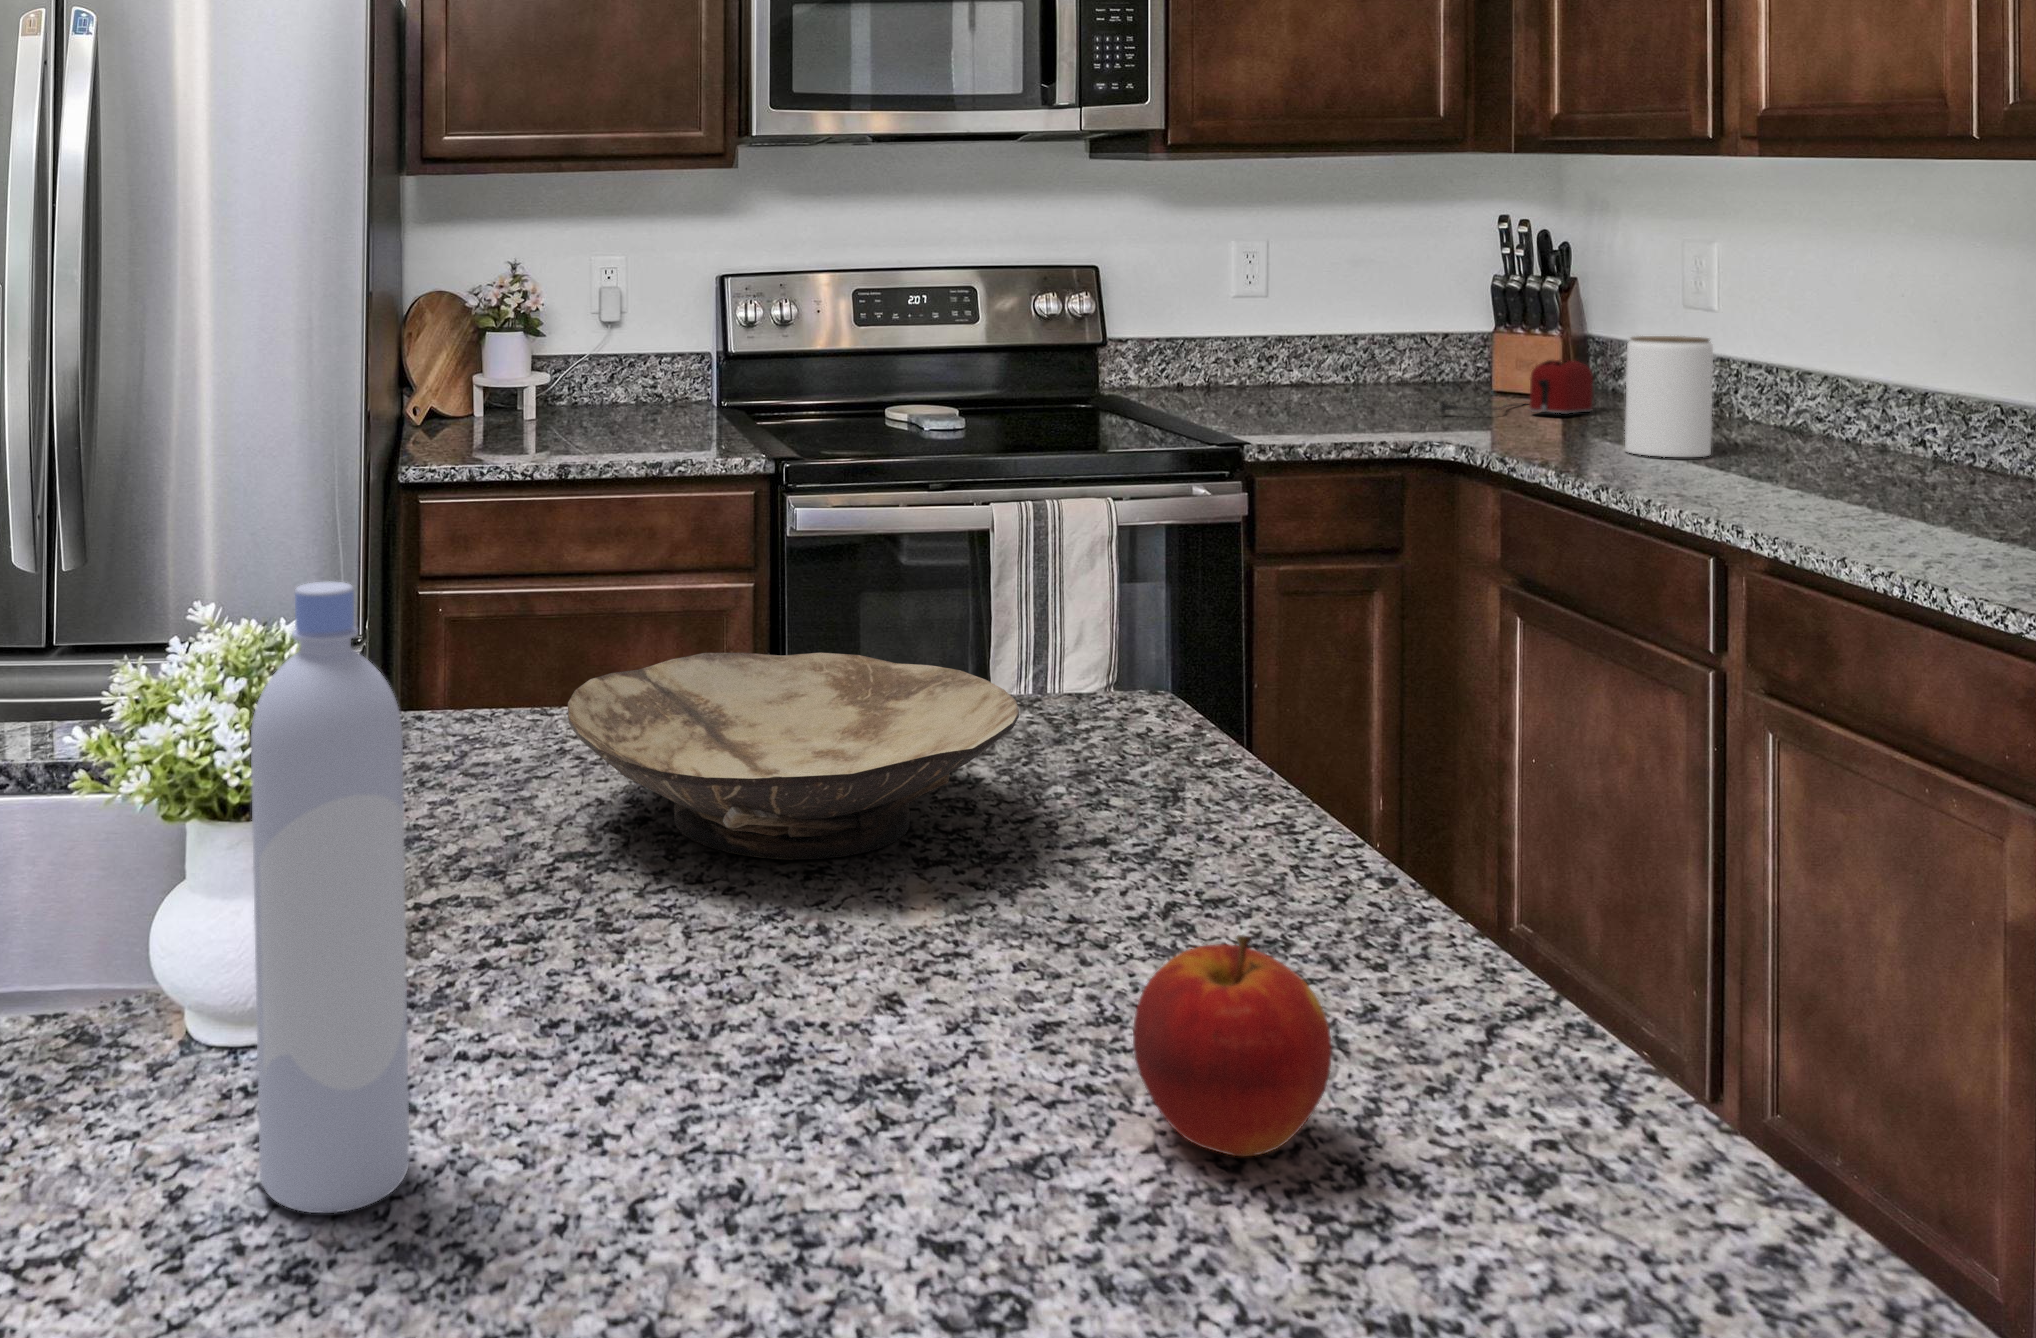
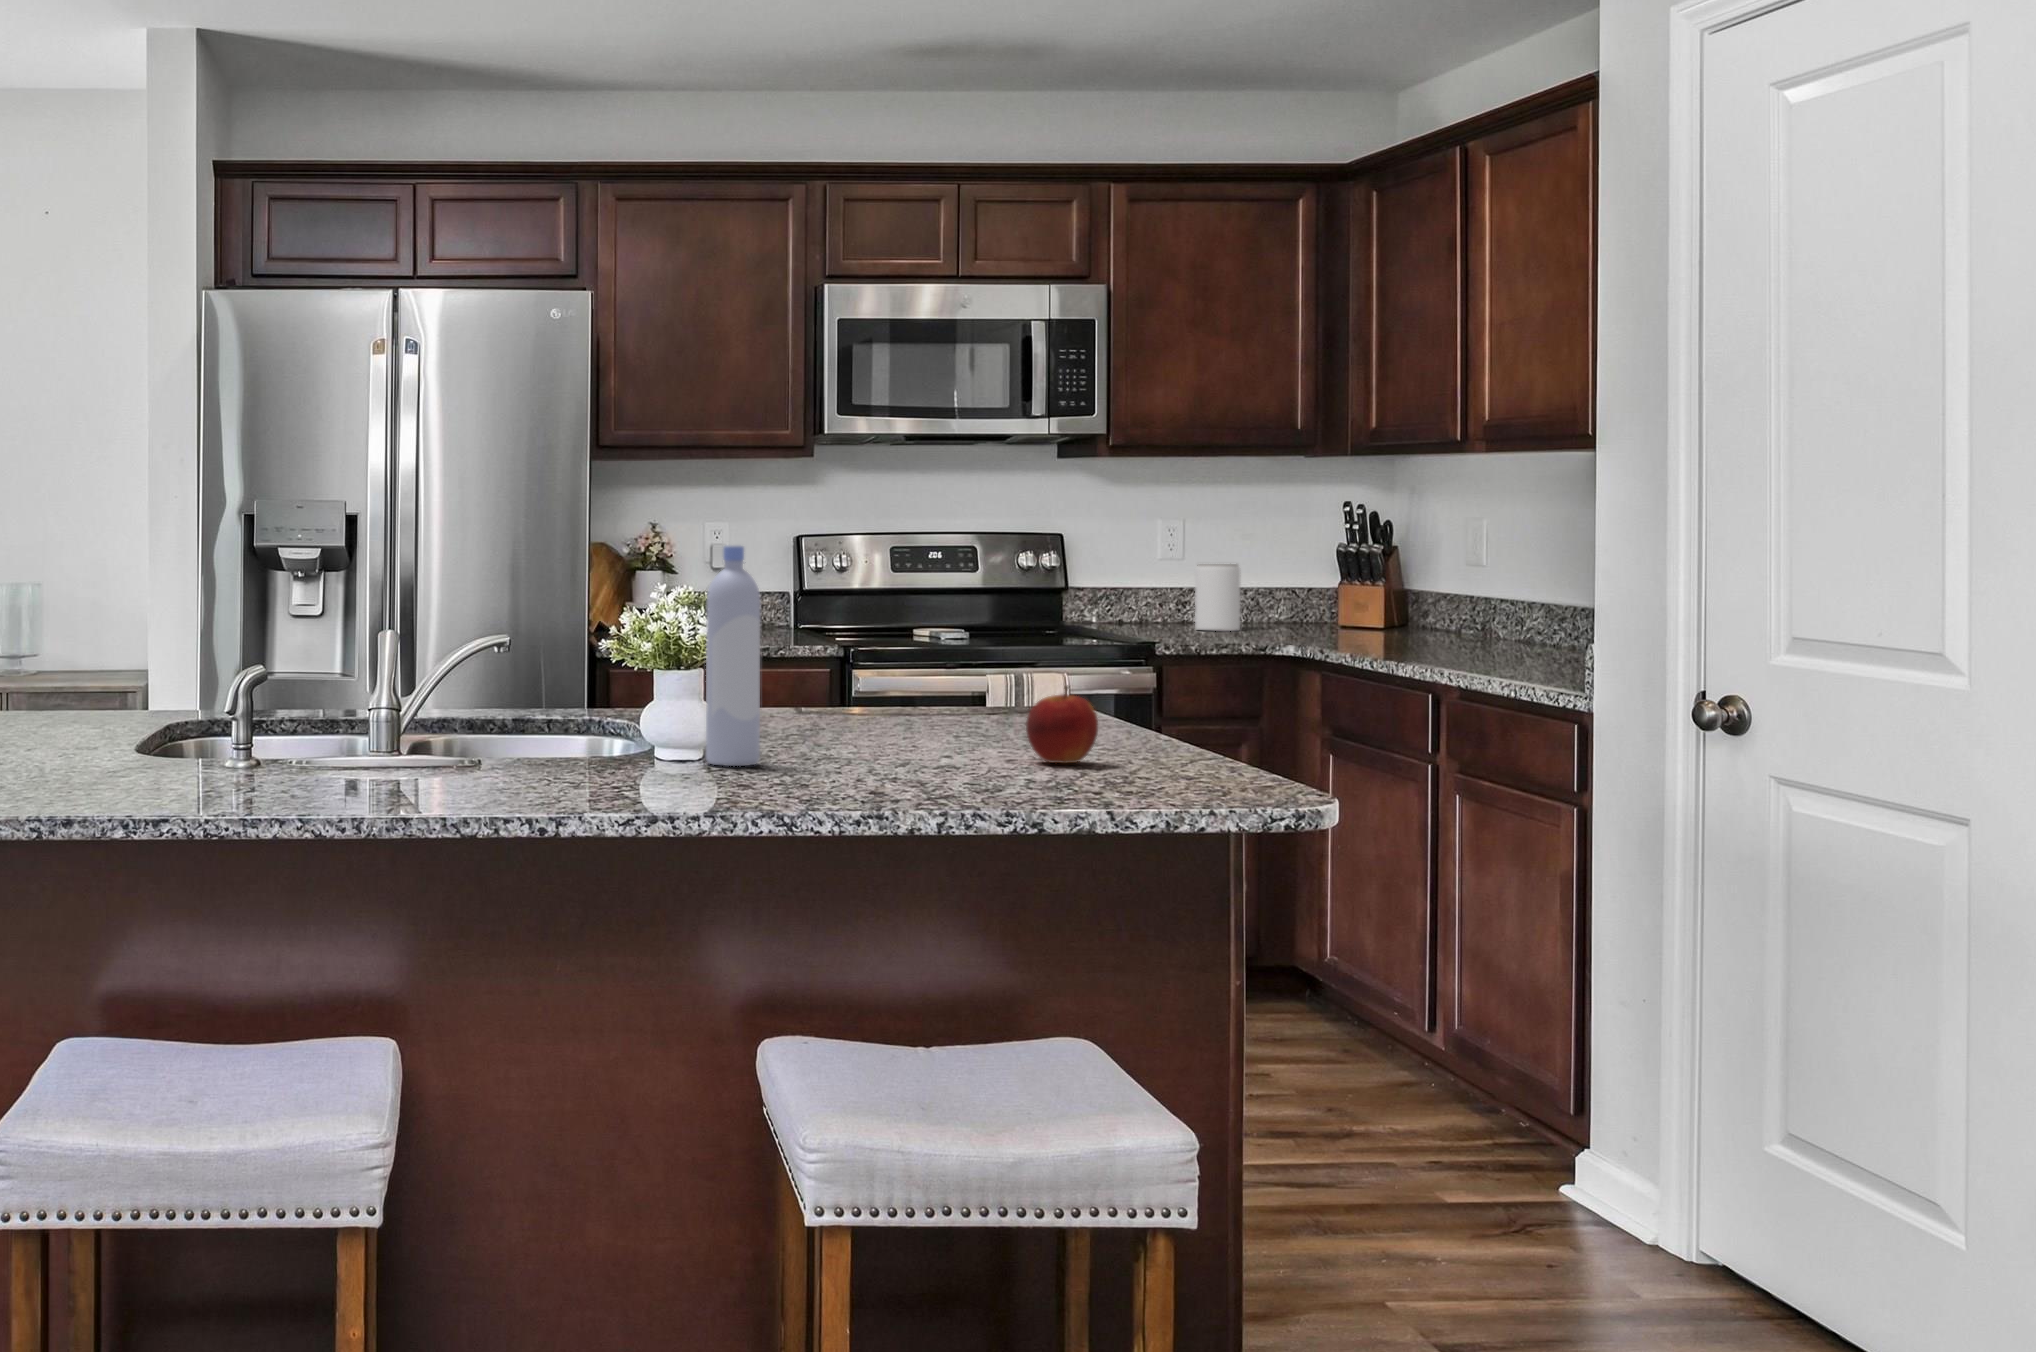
jar: present [1625,336,1713,457] -> present [1195,564,1240,631]
toaster: present [1439,360,1593,414] -> none [1291,596,1400,633]
bowl: present [568,653,1019,859] -> none [776,664,990,731]

